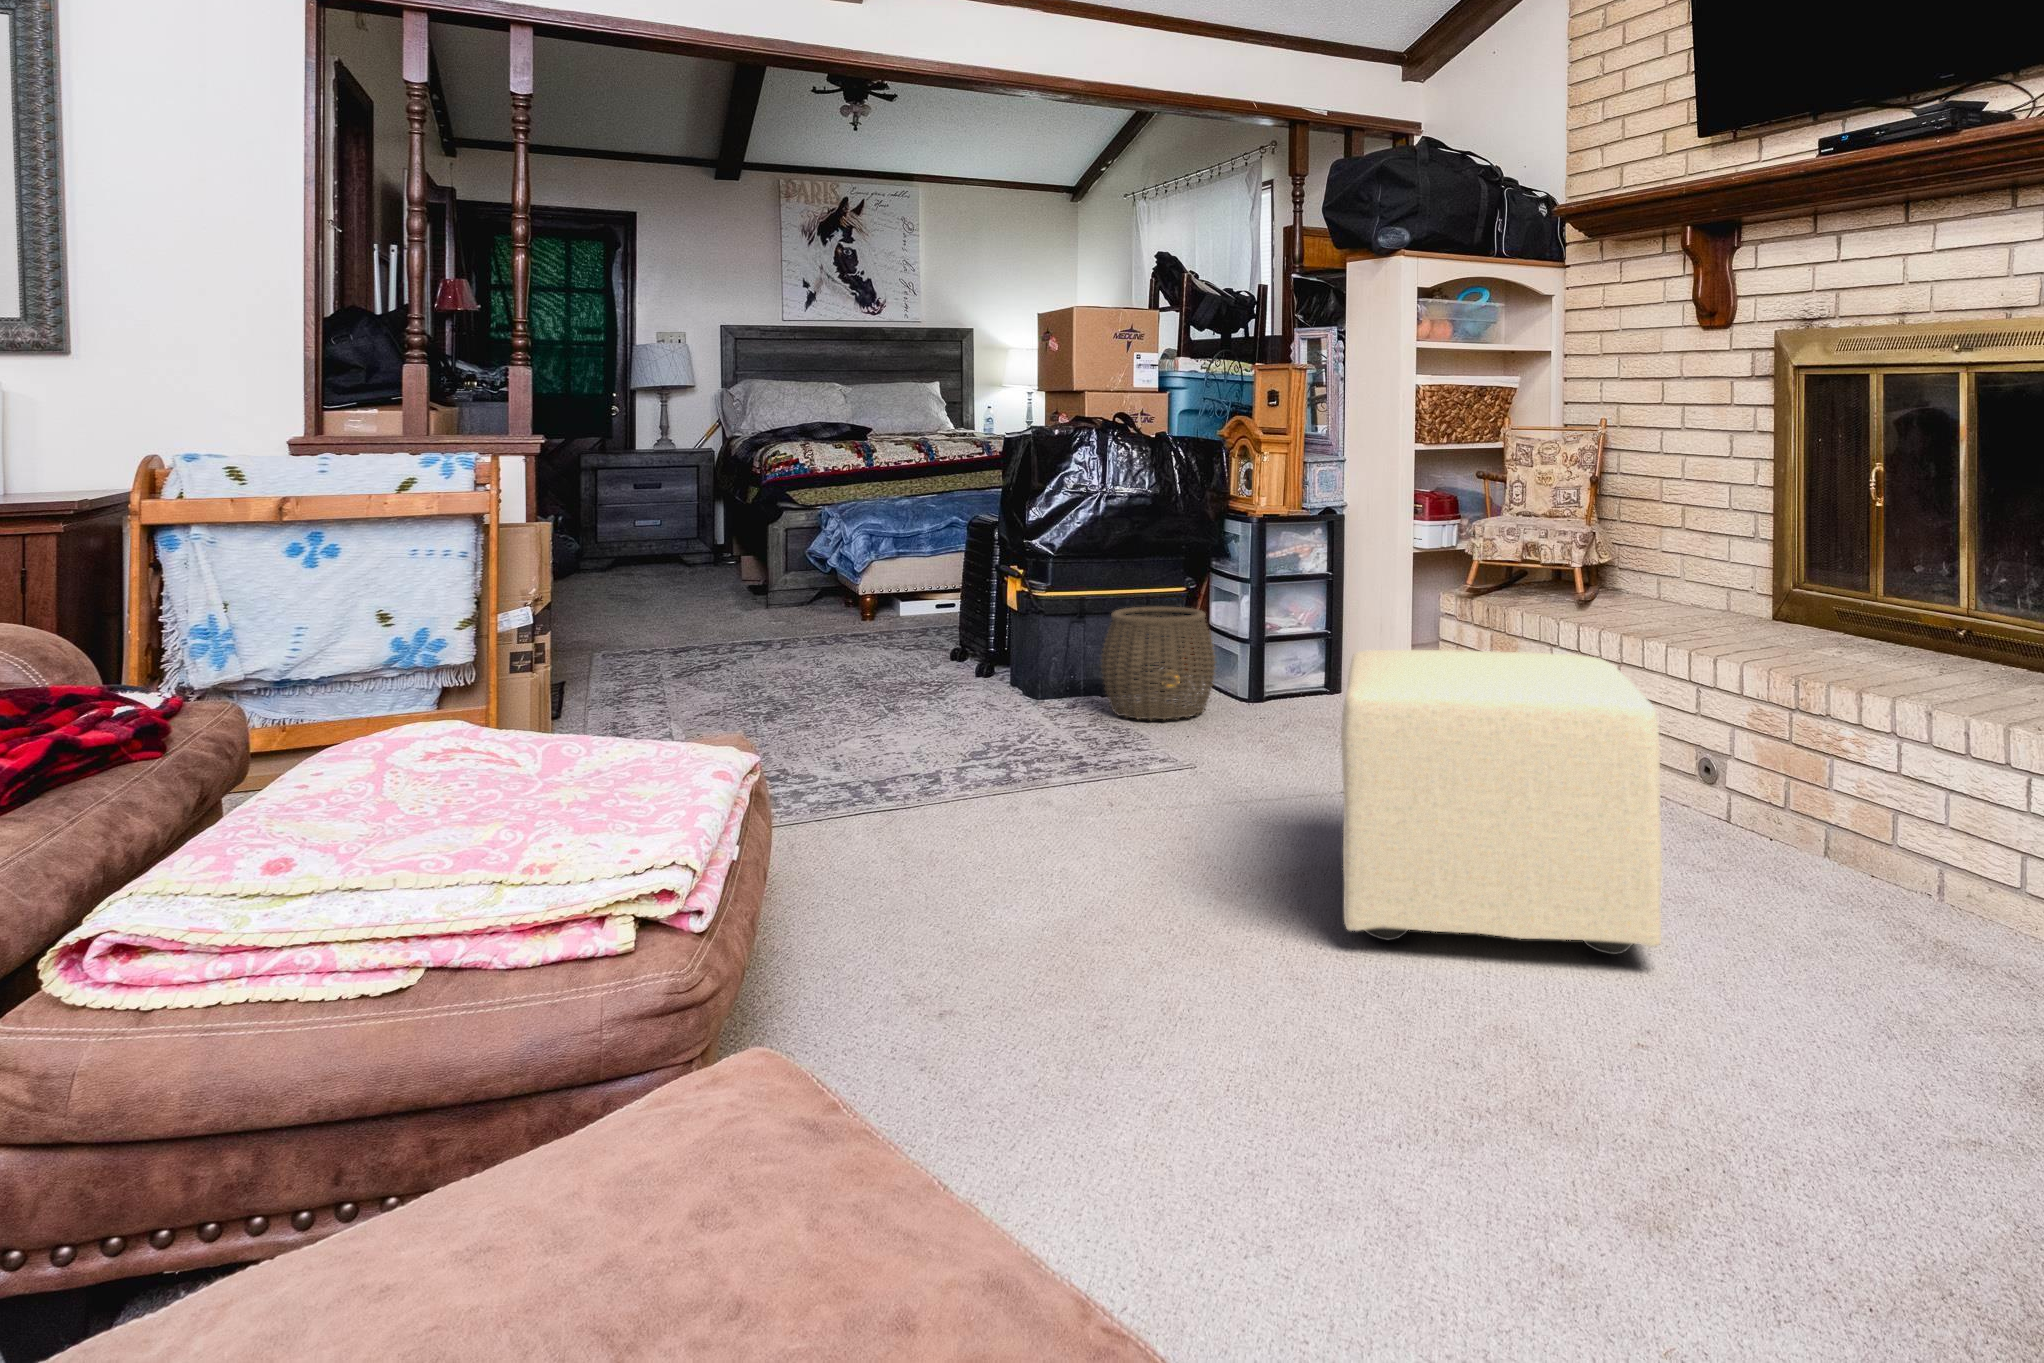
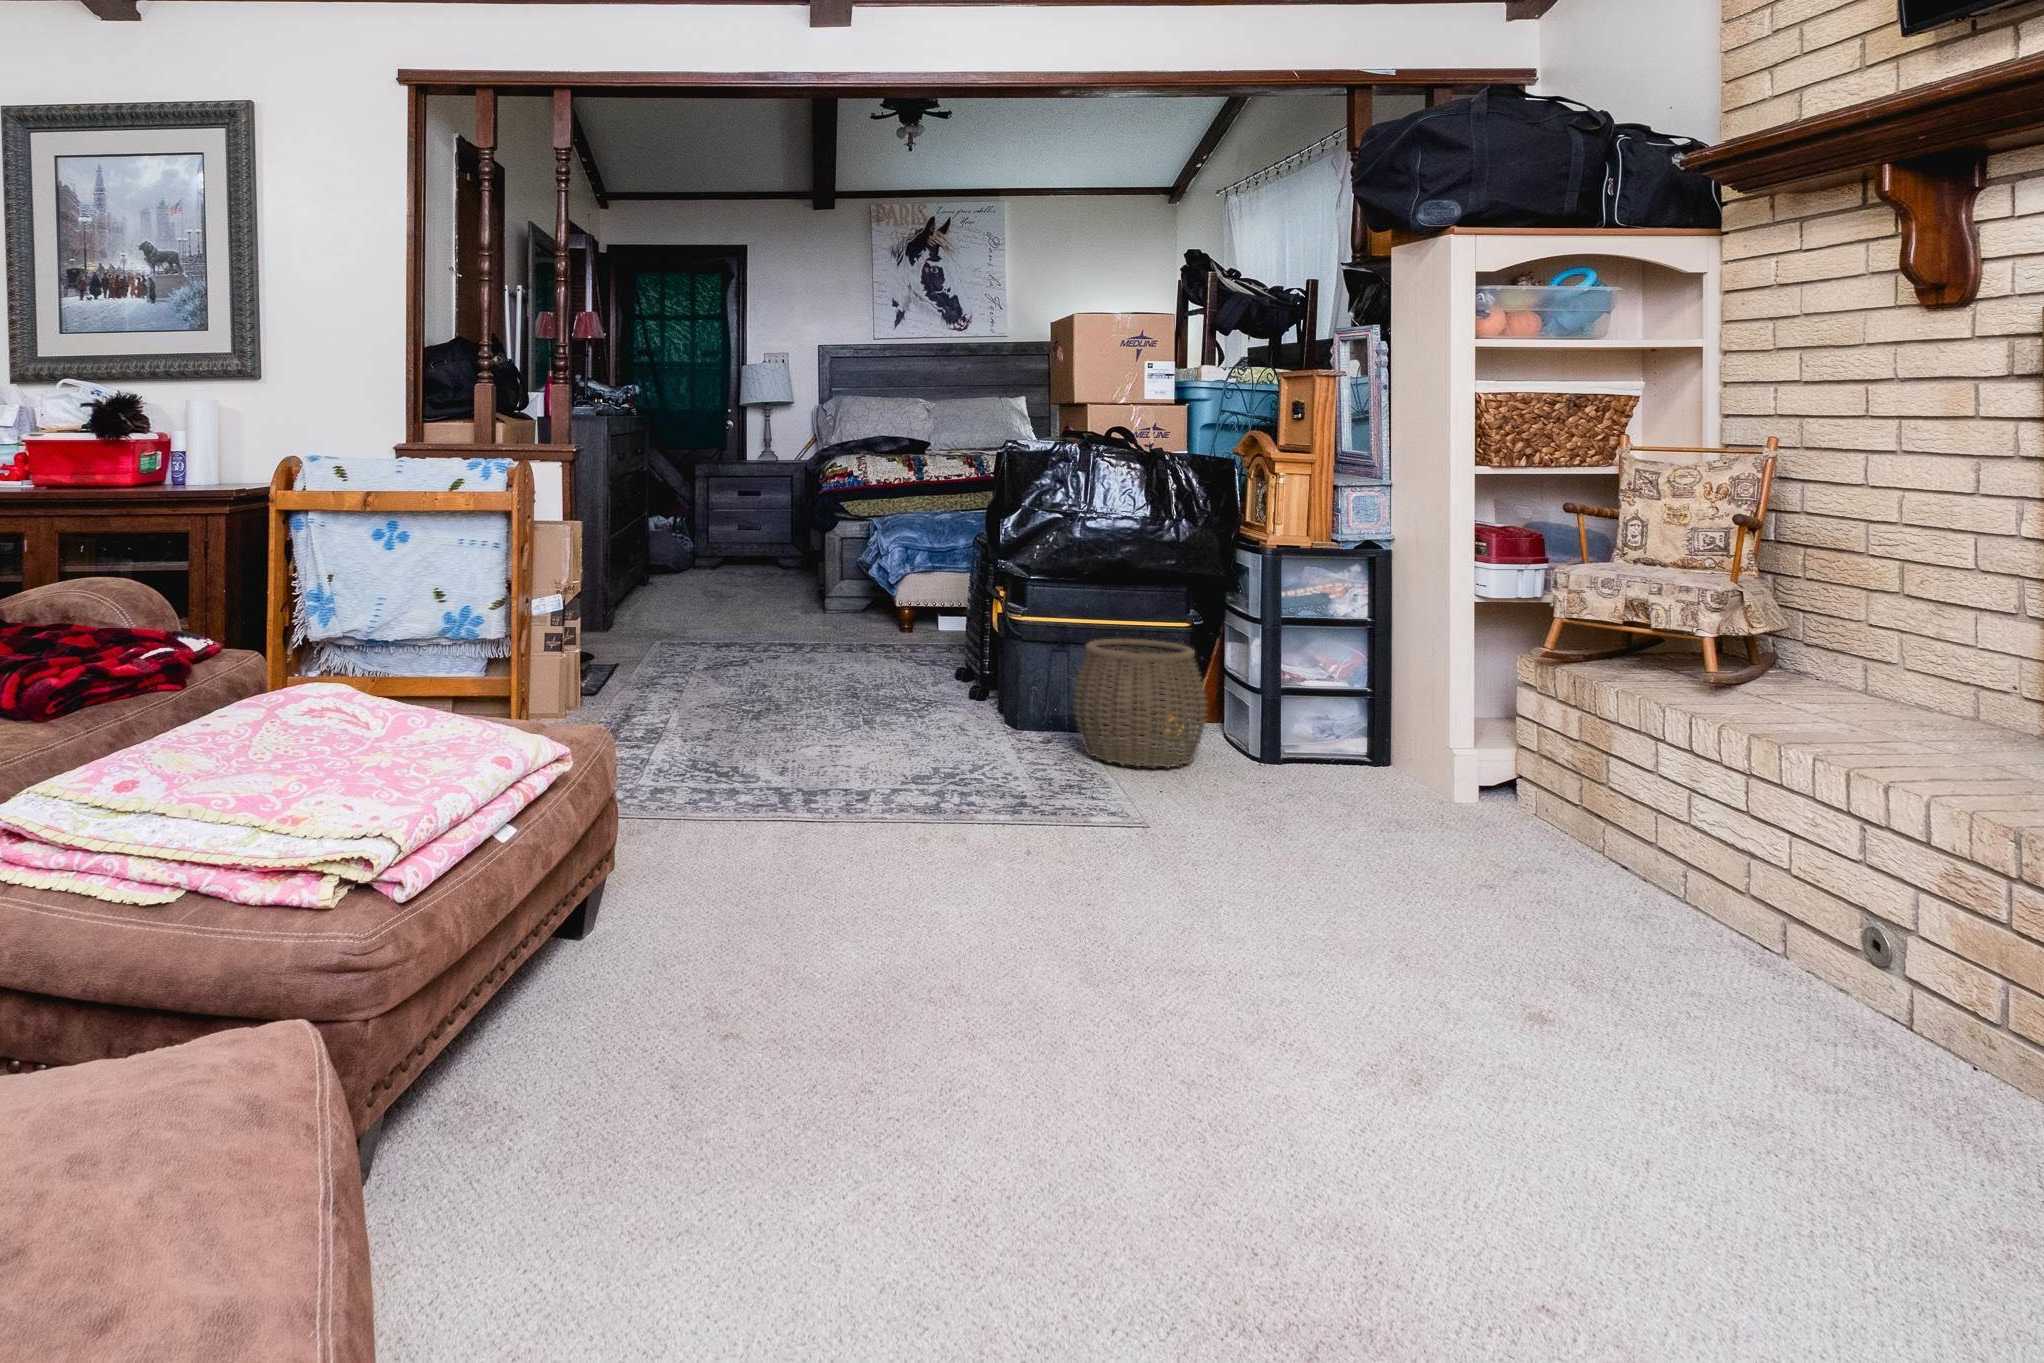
ottoman: present [1341,650,1662,954] -> none [1190,721,1661,1210]

